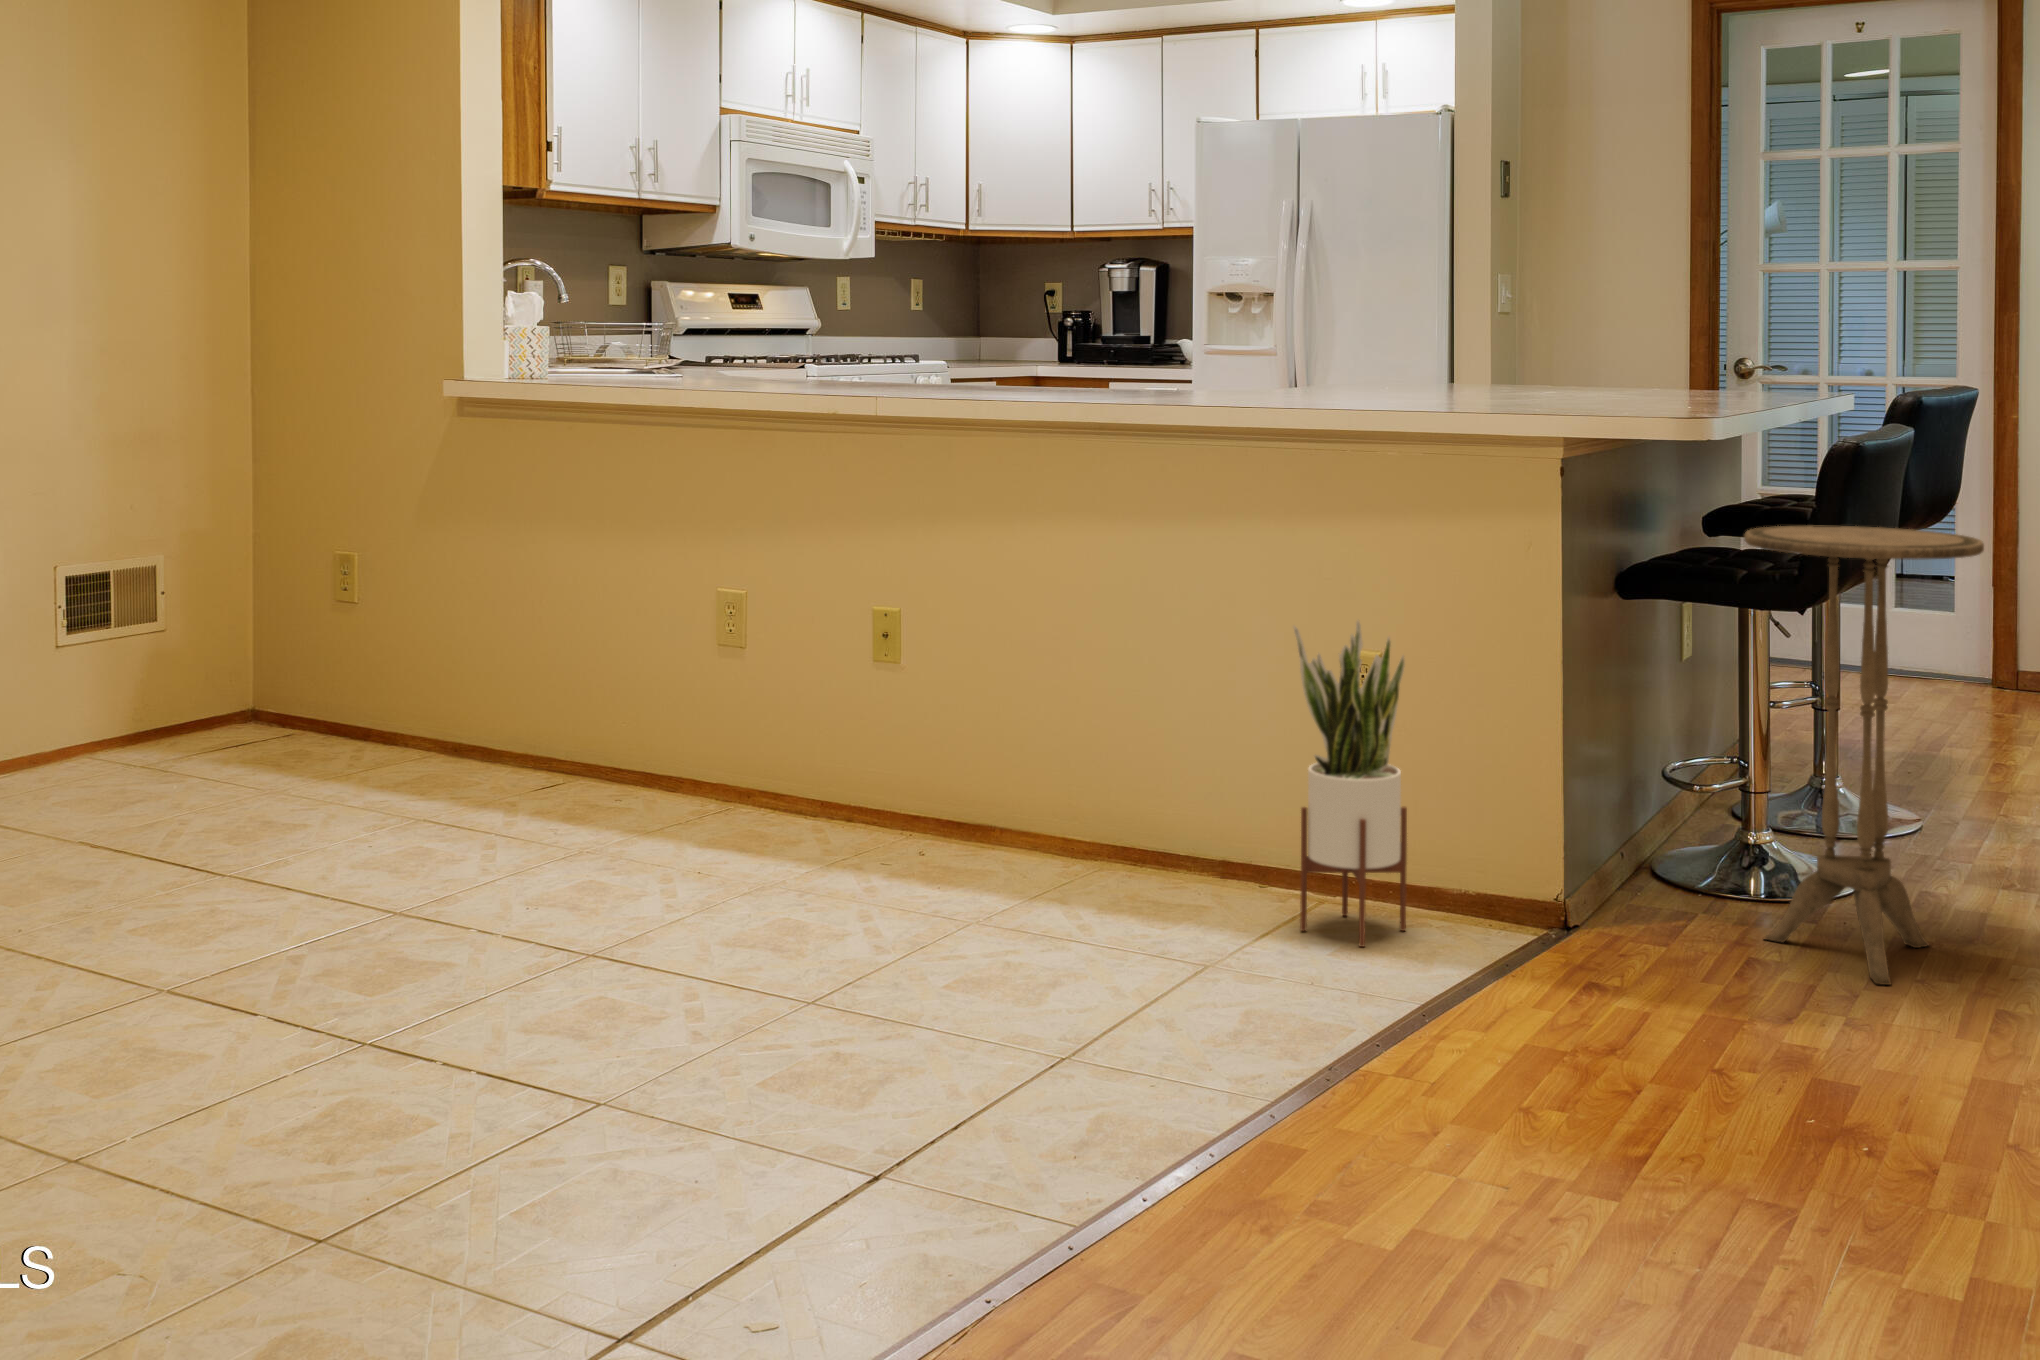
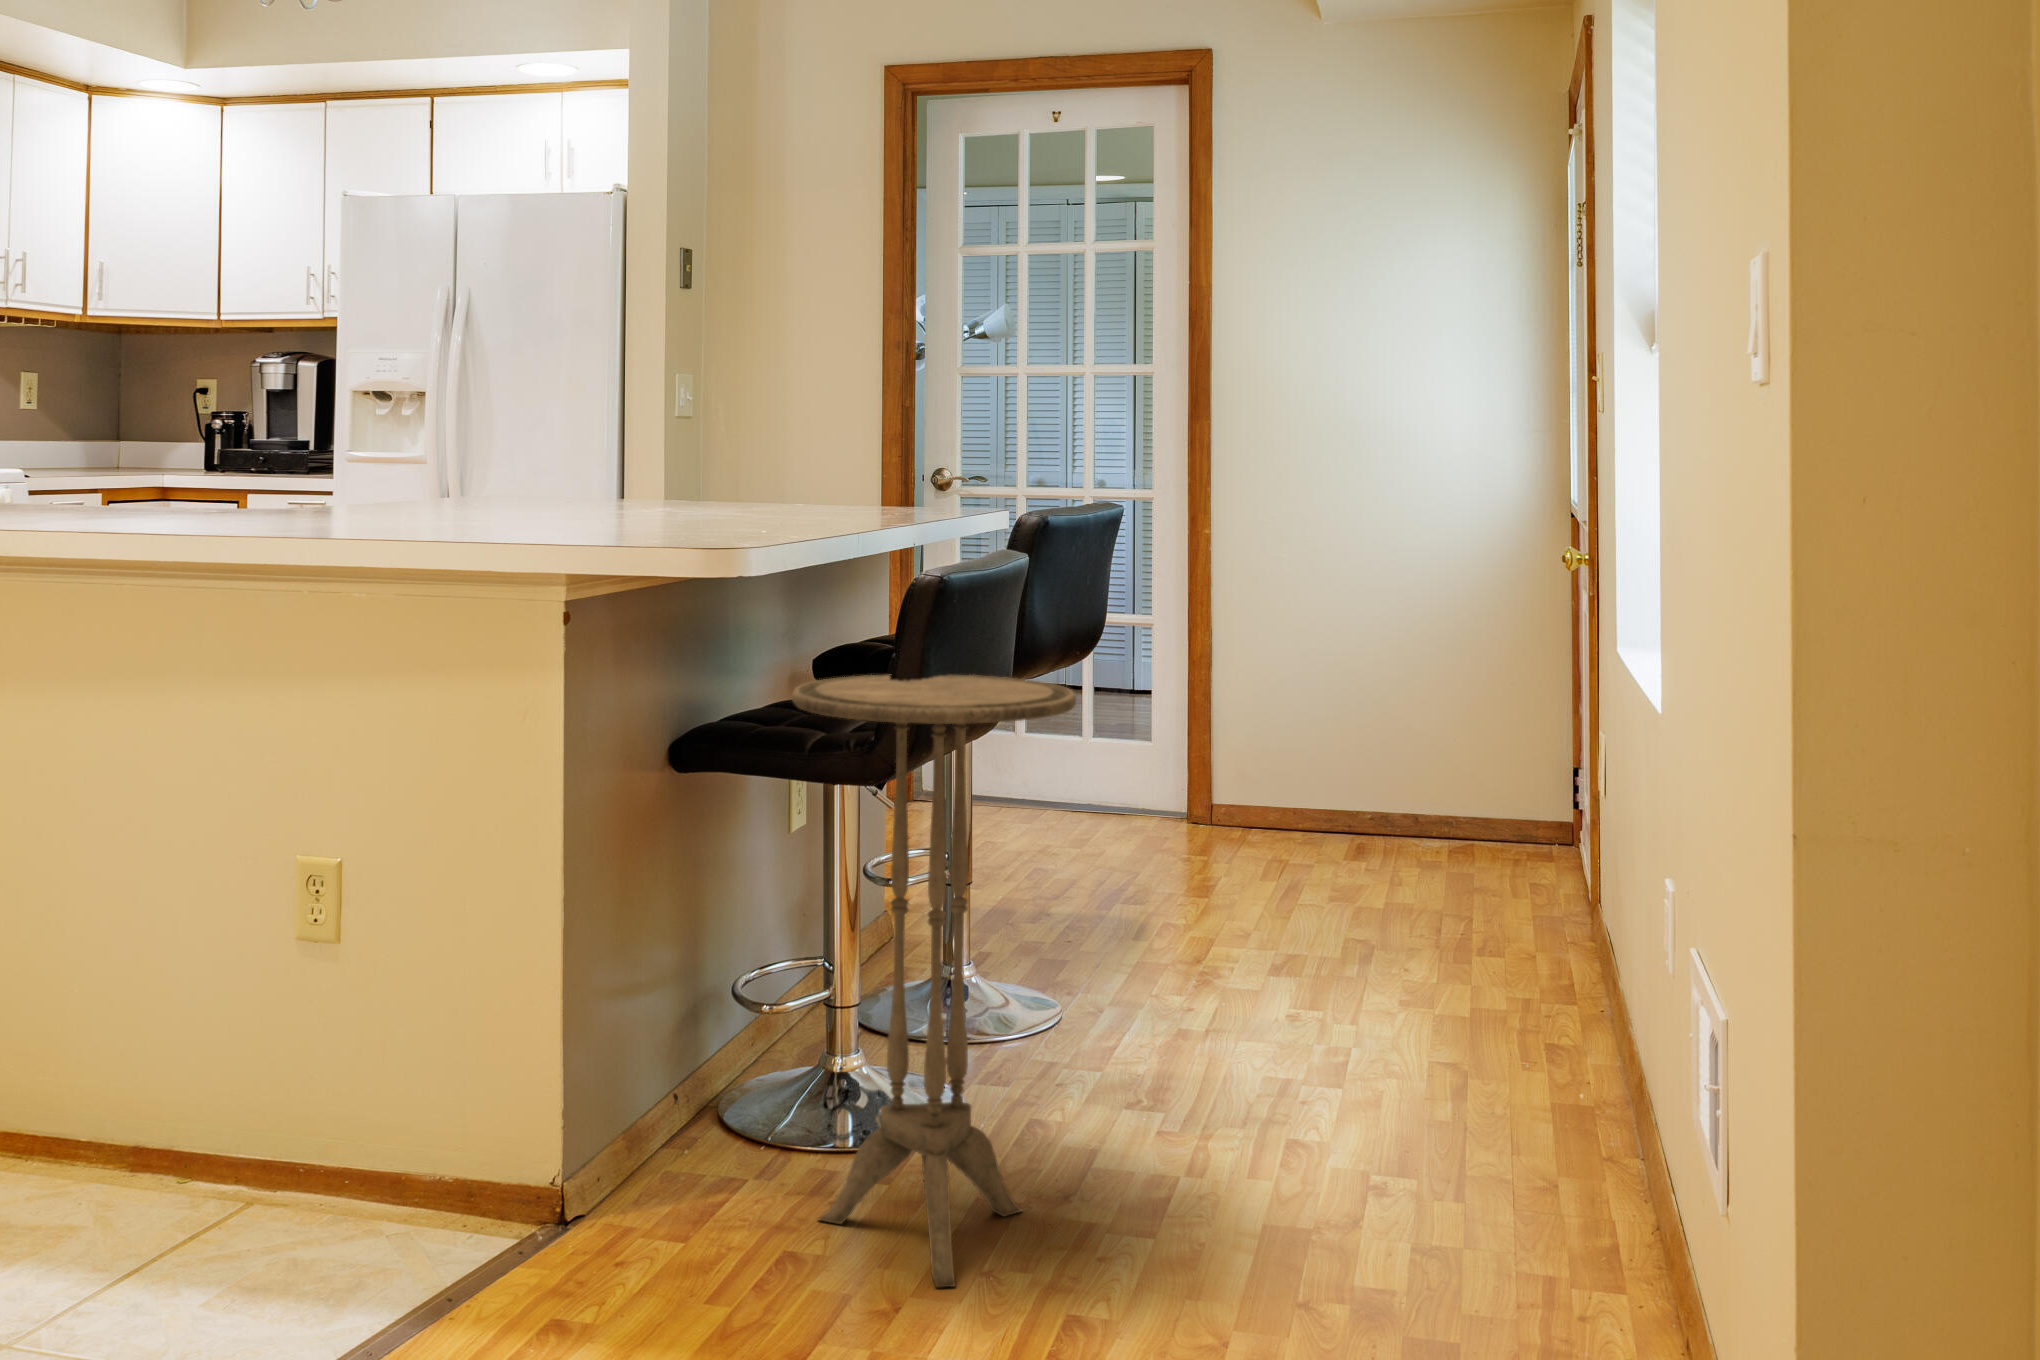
potted plant: present [1294,621,1407,947] -> none [170,821,352,1290]

